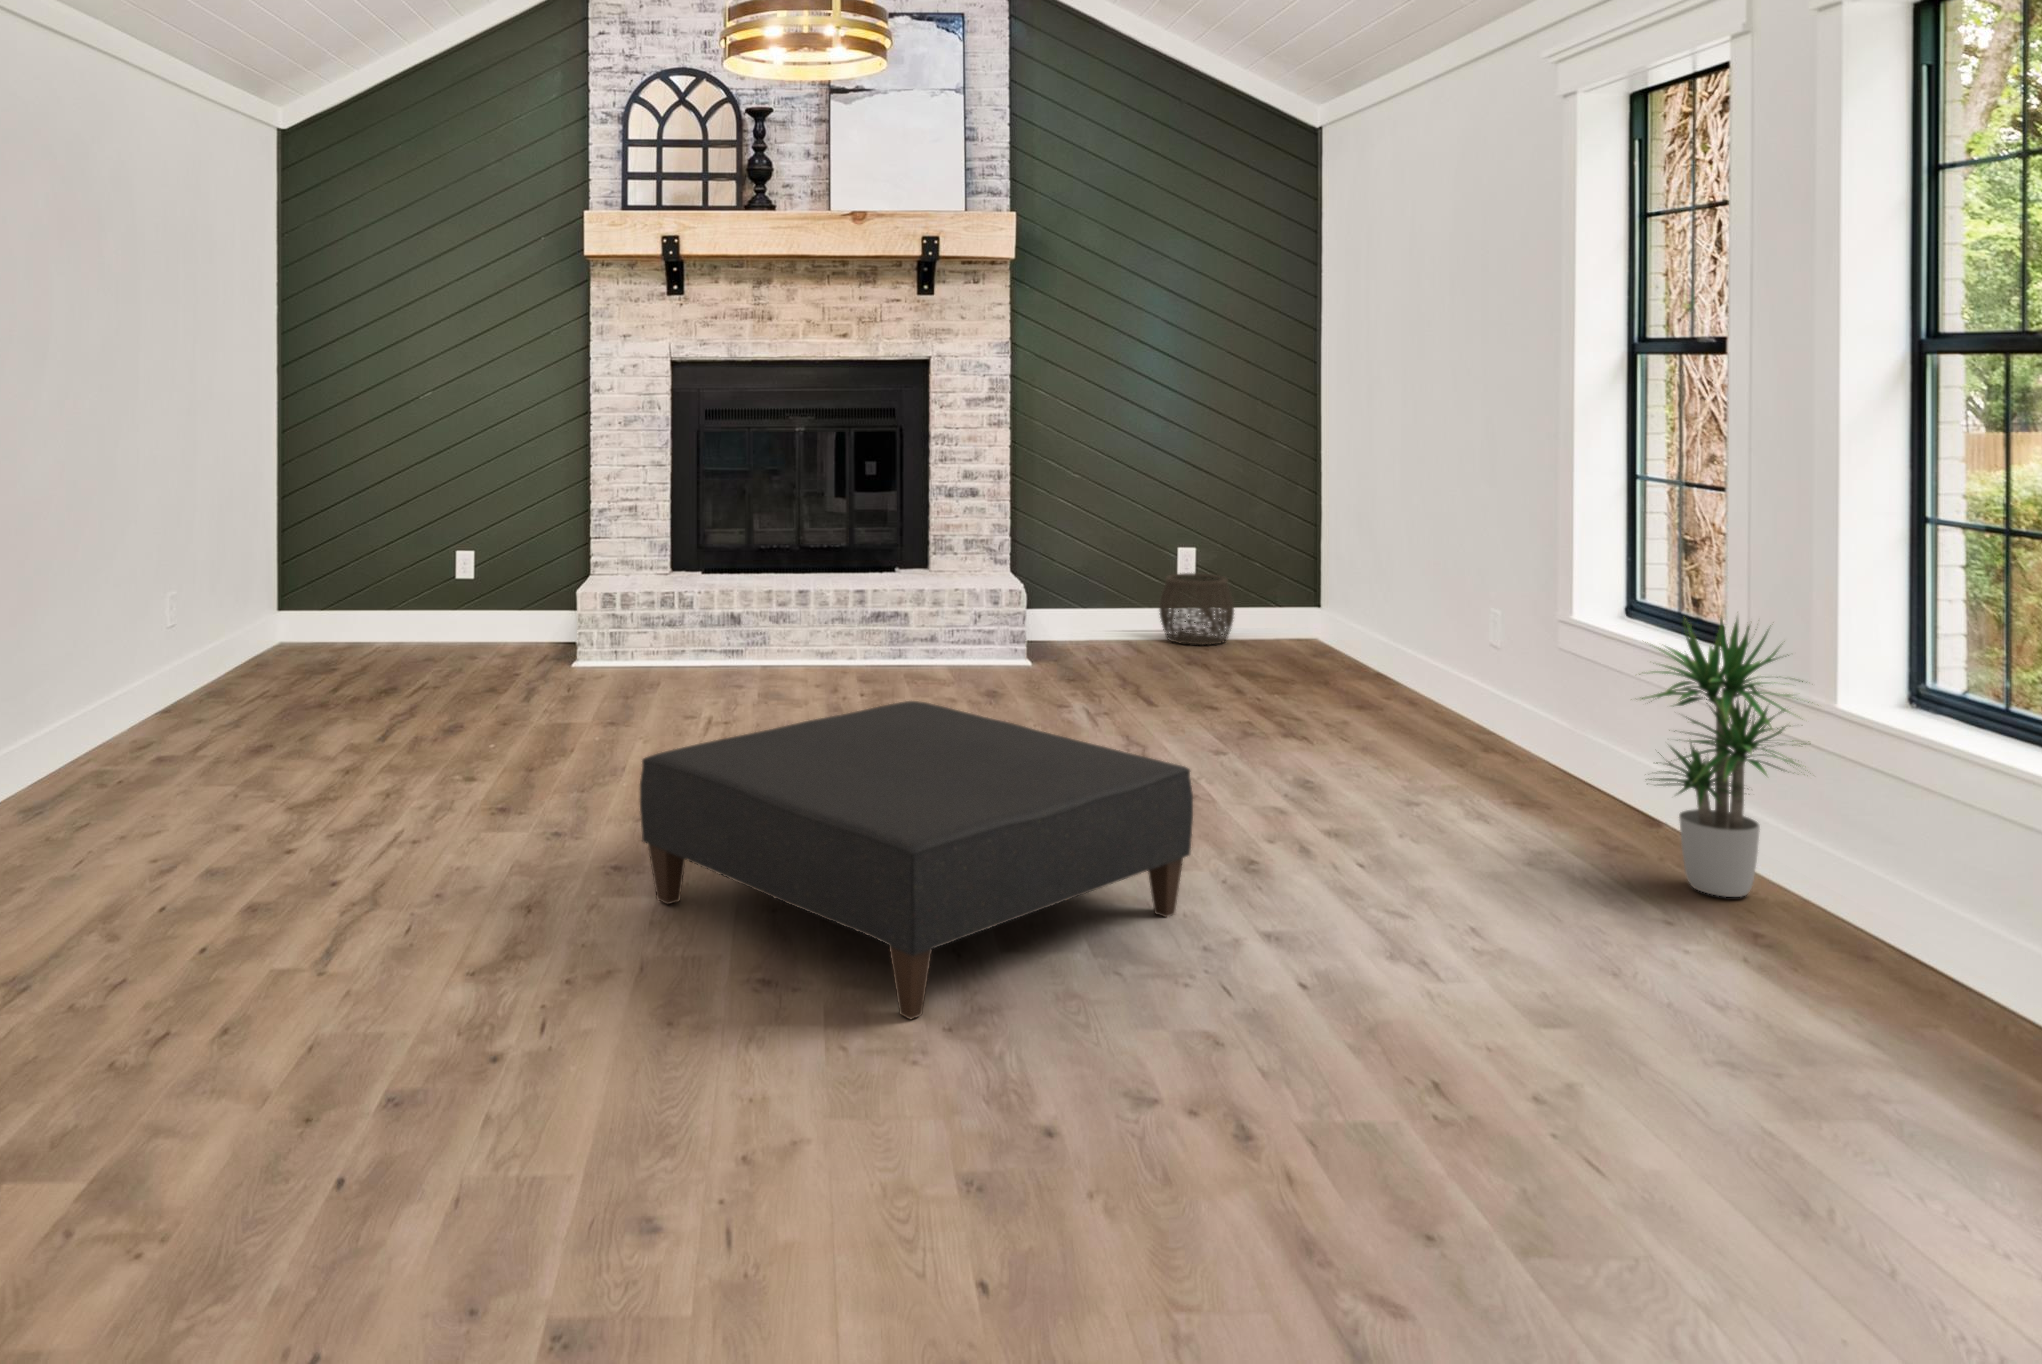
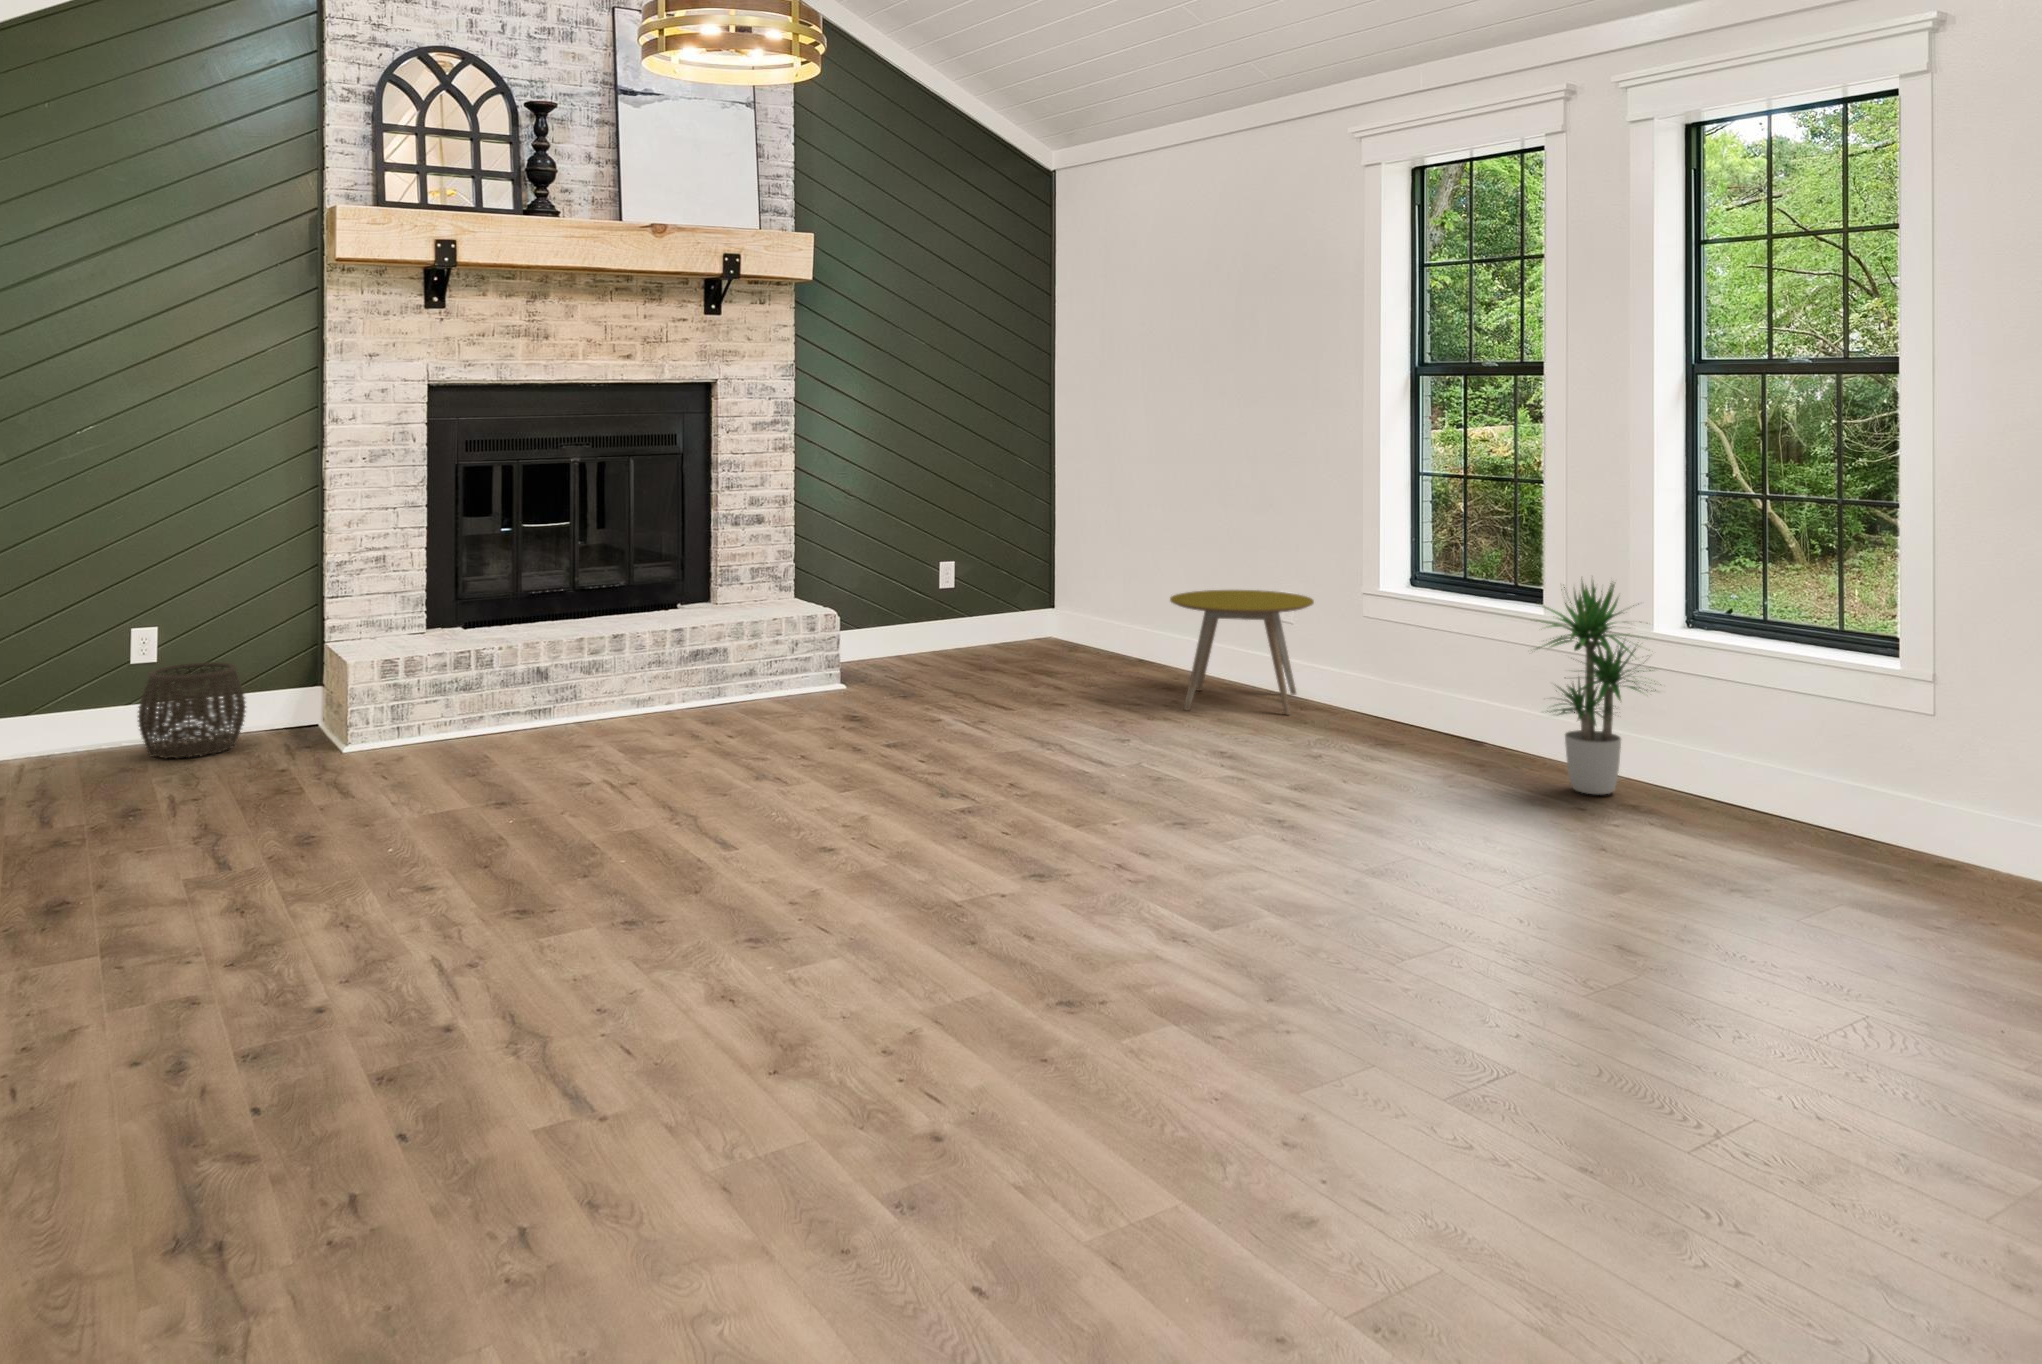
woven basket: present [1159,573,1234,645] -> present [138,662,246,758]
side table: none [1334,594,1510,745] -> present [1170,590,1314,715]
ottoman: present [640,701,1193,1019] -> none [820,722,1305,1008]

